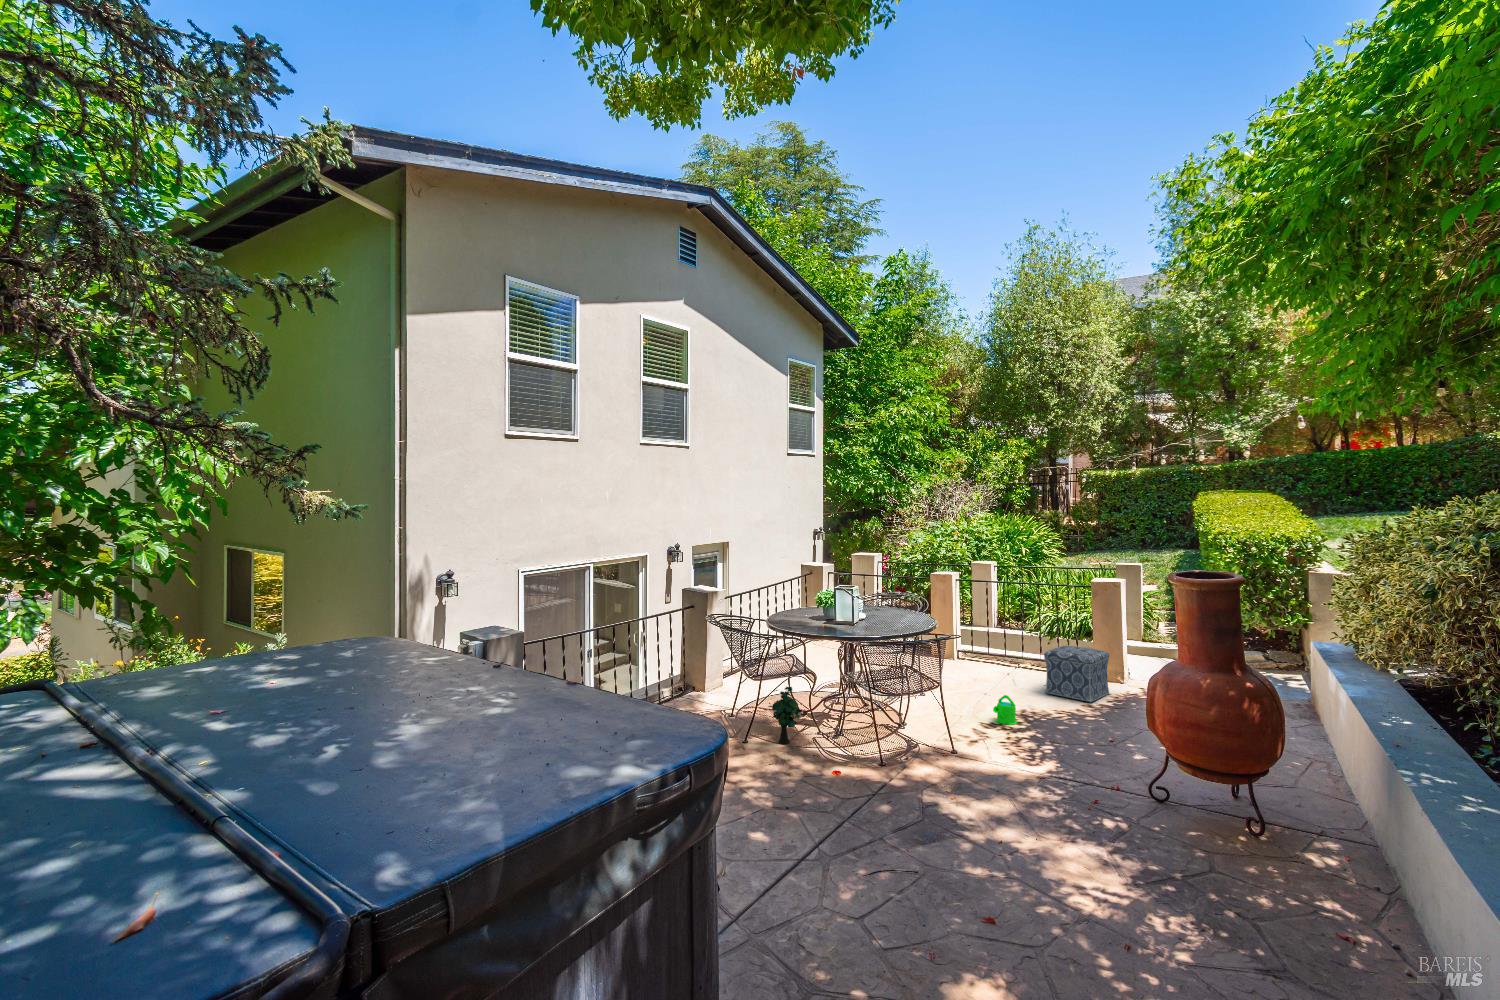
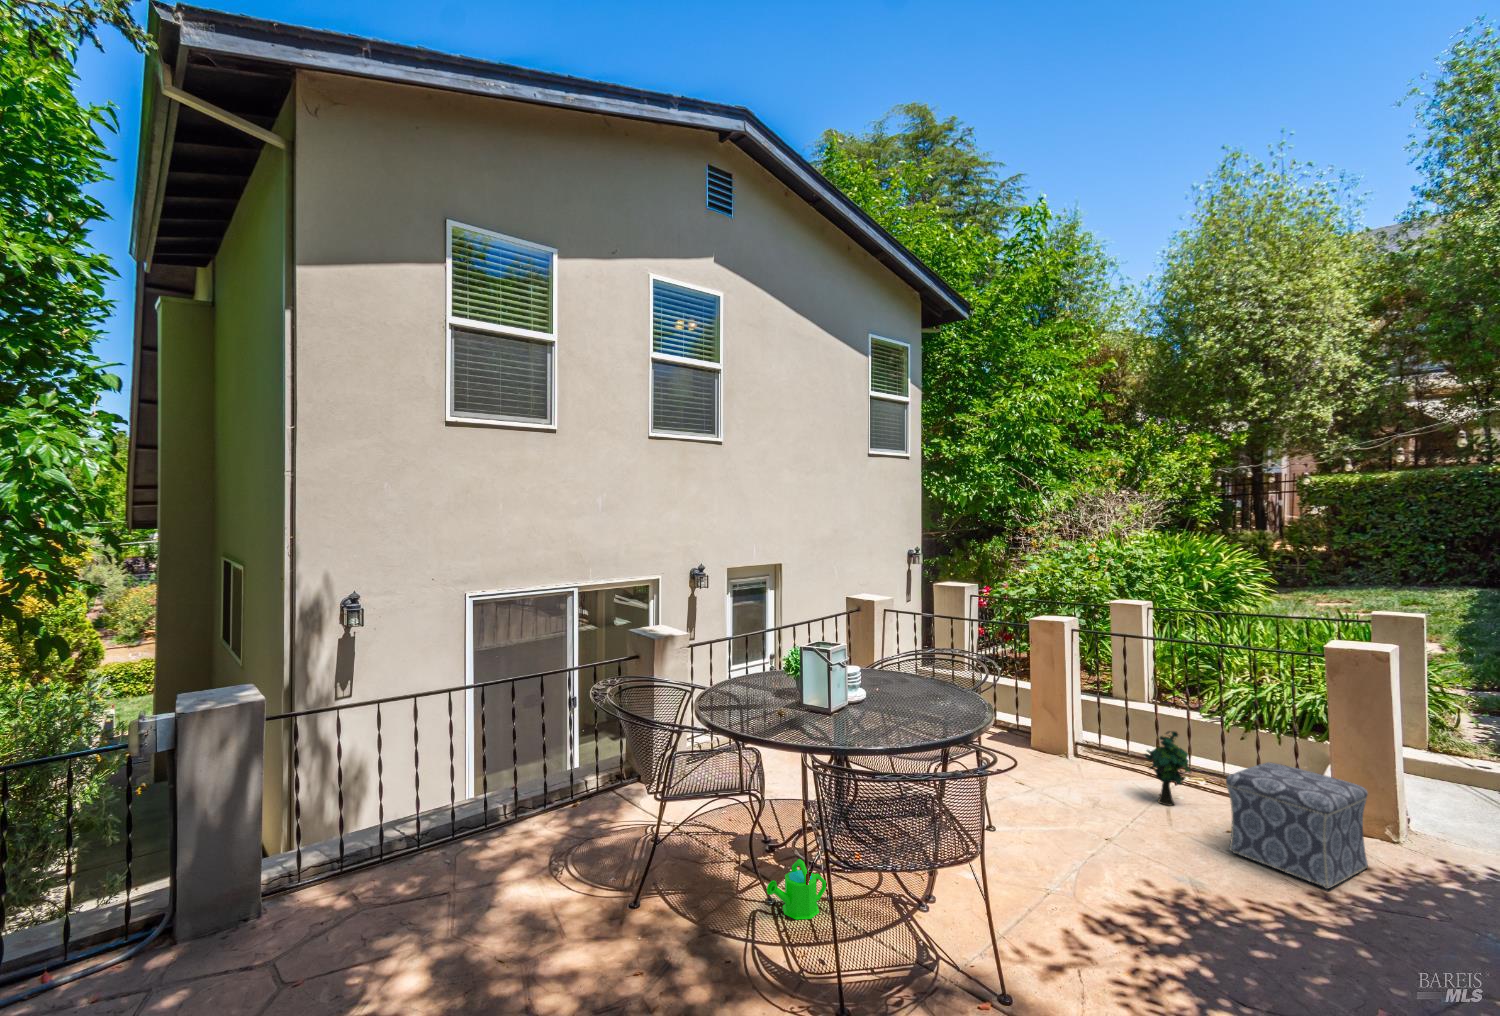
decorative plant: present [768,687,801,744] -> present [1144,731,1191,806]
watering can: present [993,695,1017,725] -> present [767,859,826,920]

